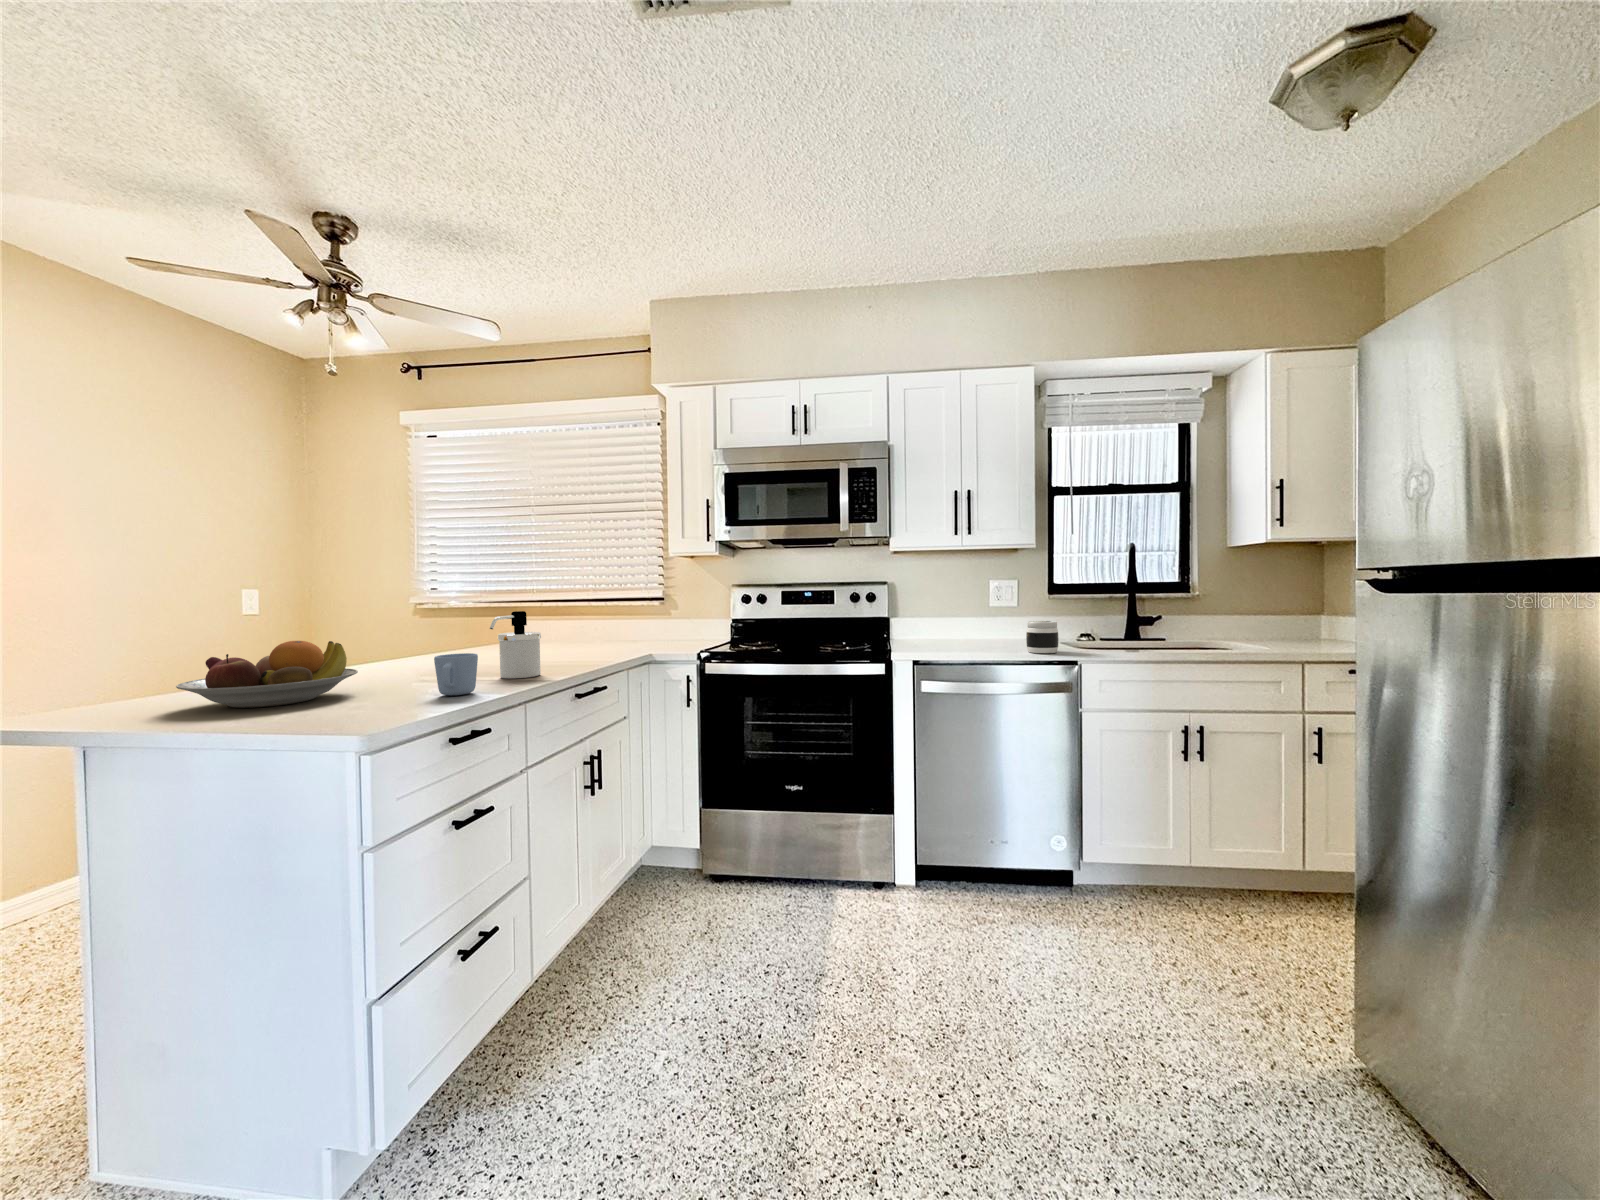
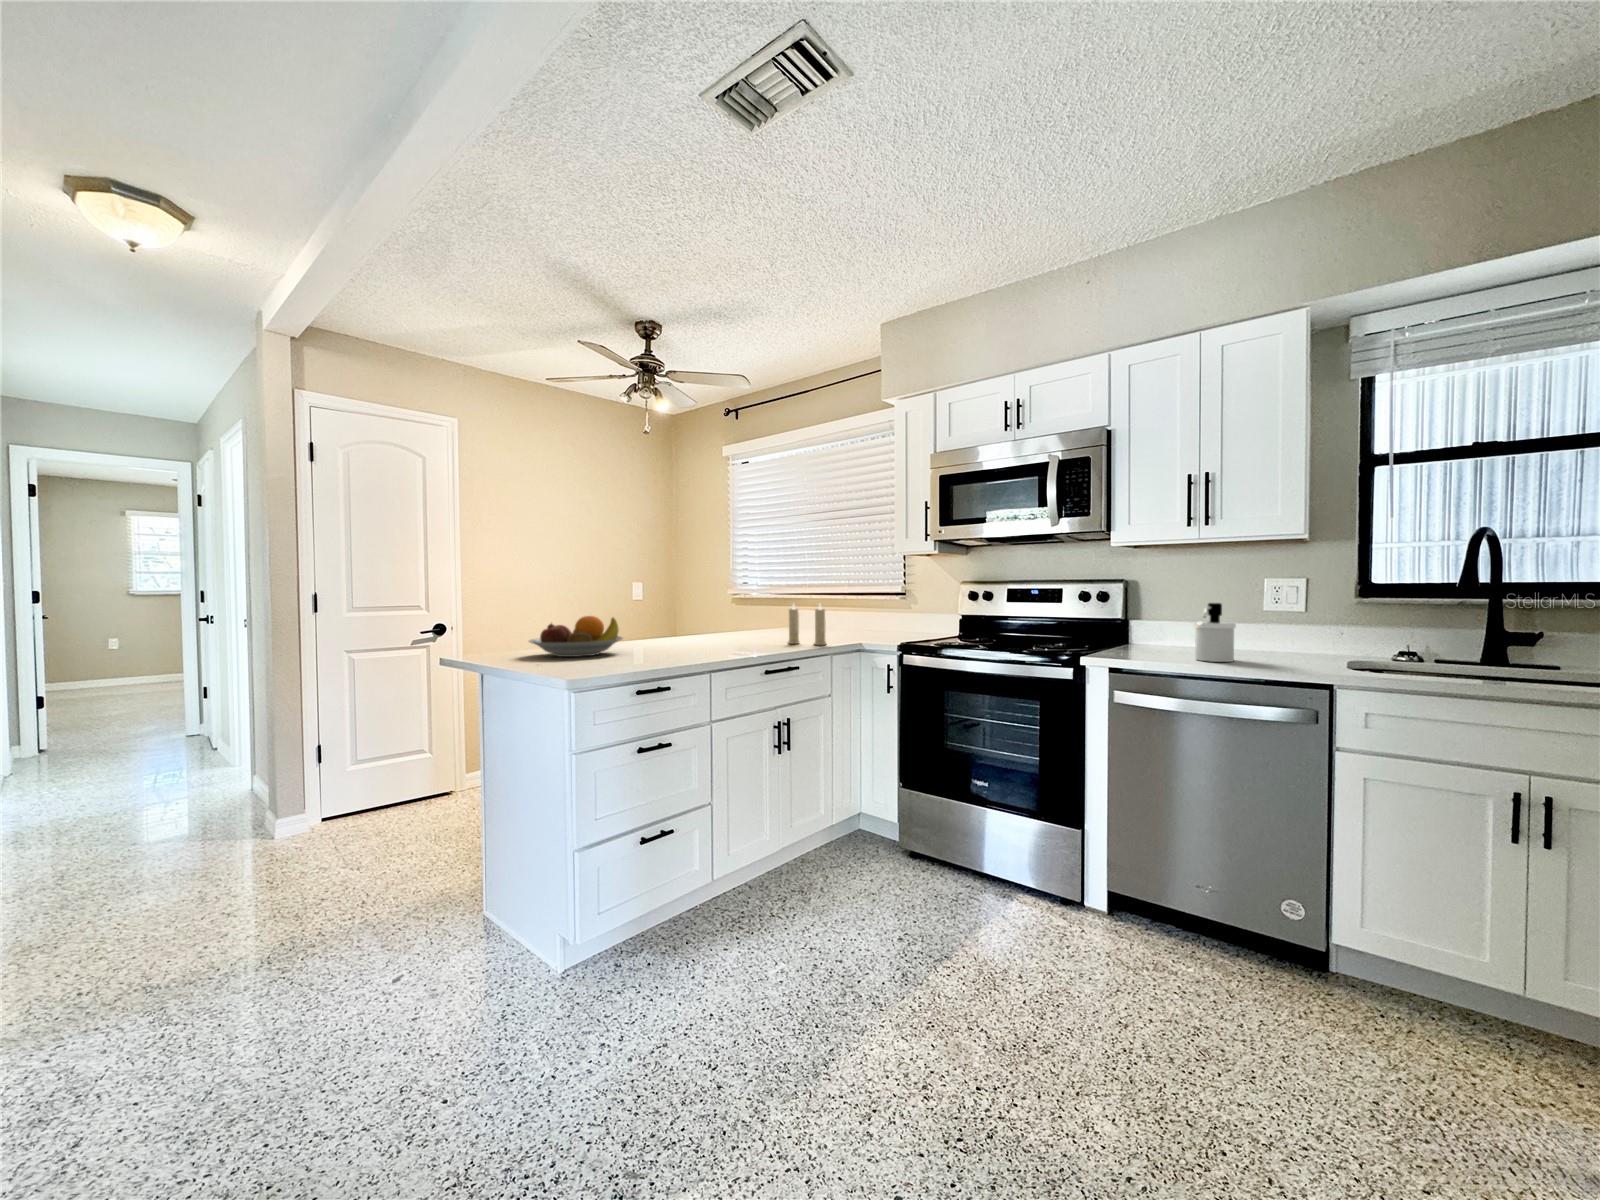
candle: none [567,610,621,661] -> present [788,605,826,645]
soap dispenser: present [490,611,541,679] -> present [1194,603,1236,662]
jar: present [1026,621,1059,653] -> none [1273,631,1320,673]
mug: present [434,653,478,695] -> none [650,630,680,659]

